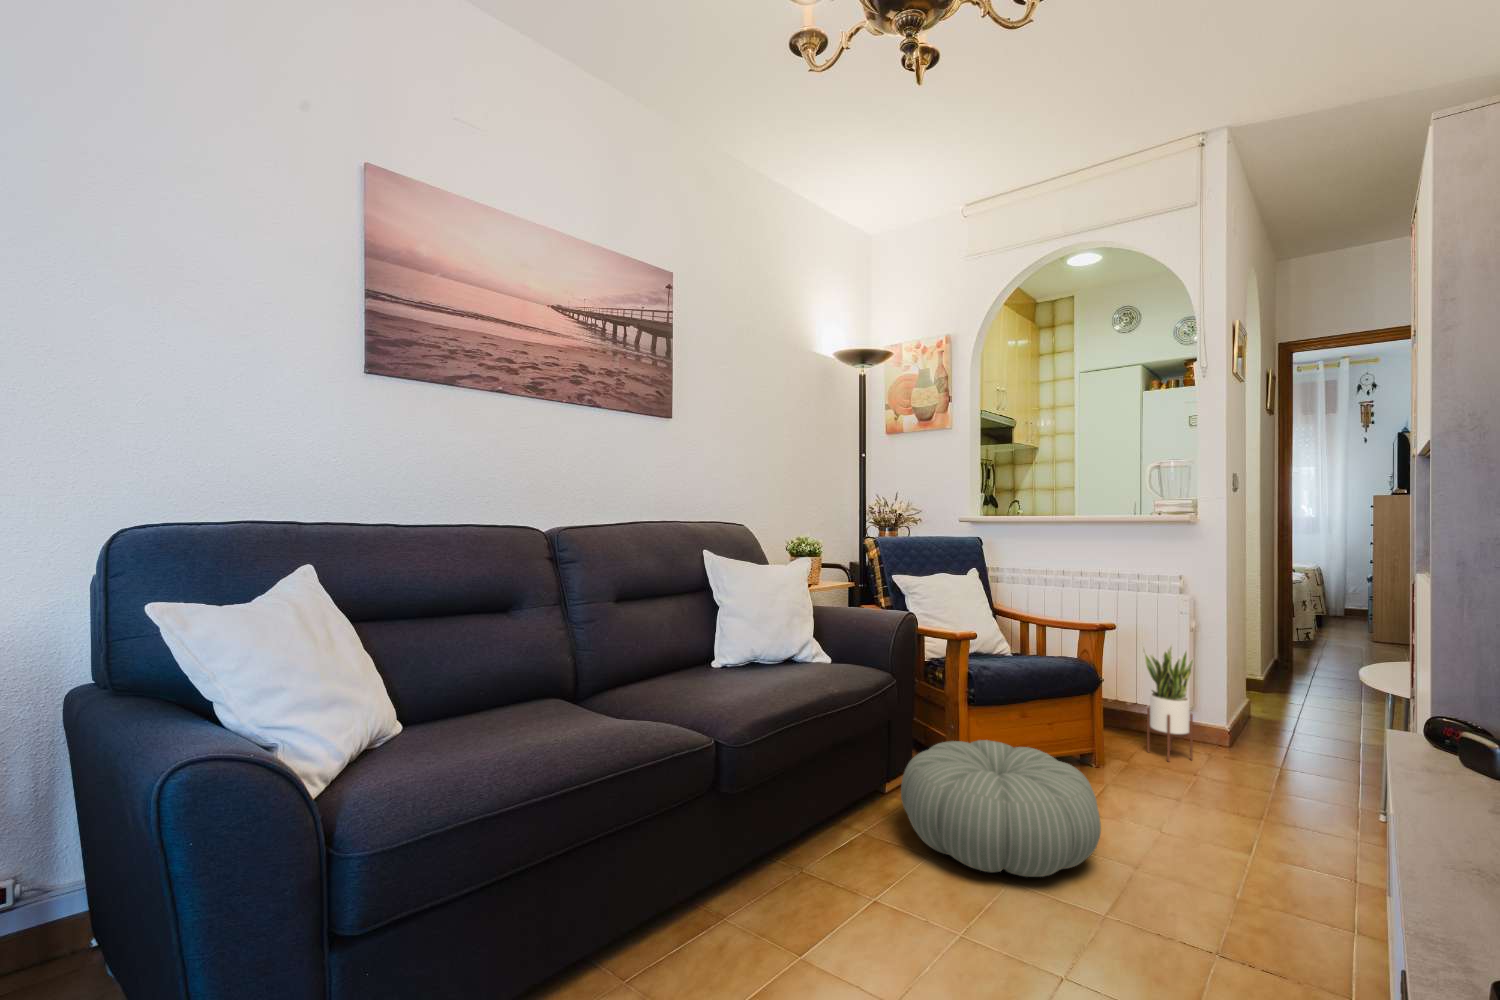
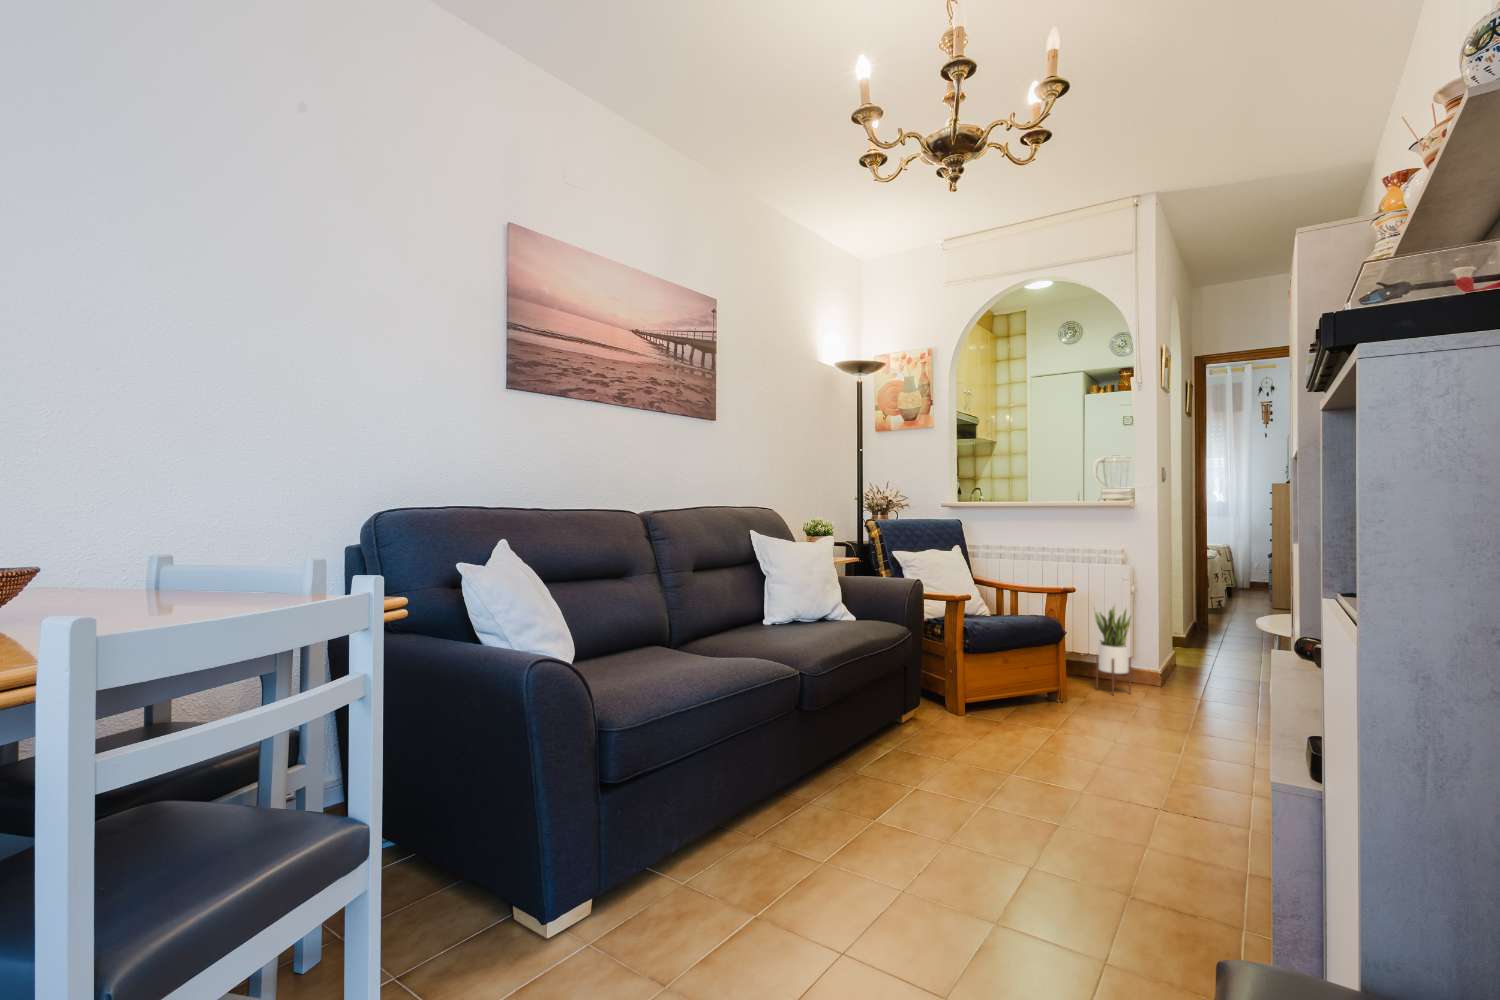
pouf: present [901,740,1101,877] -> none [921,675,1071,765]

